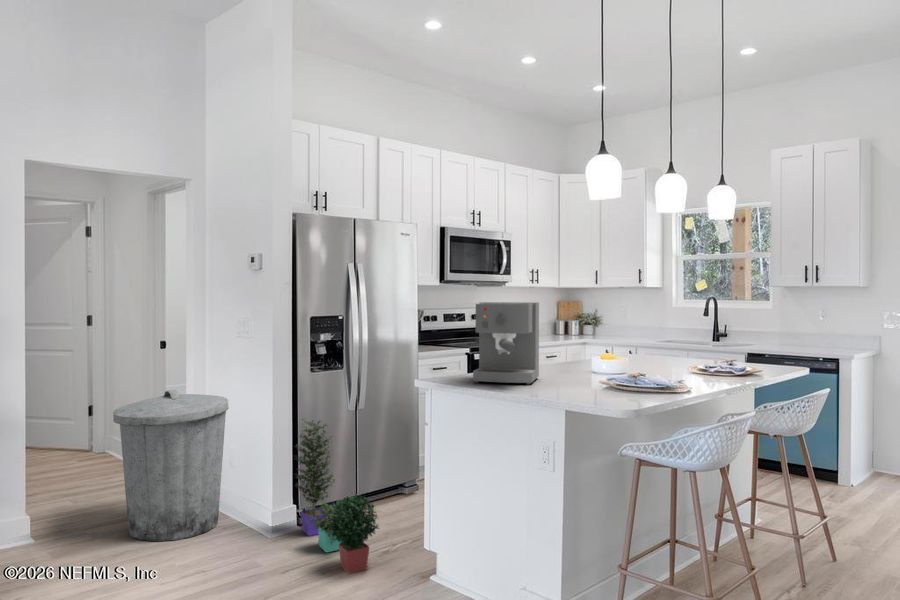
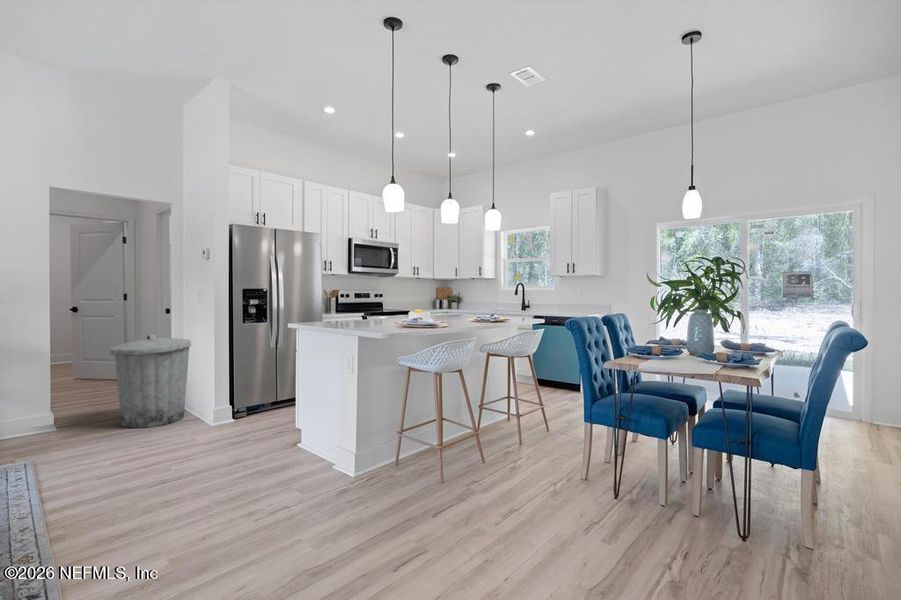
coffee maker: present [473,302,539,385] -> none [318,278,365,326]
potted plant: present [295,420,379,573] -> none [227,352,269,443]

